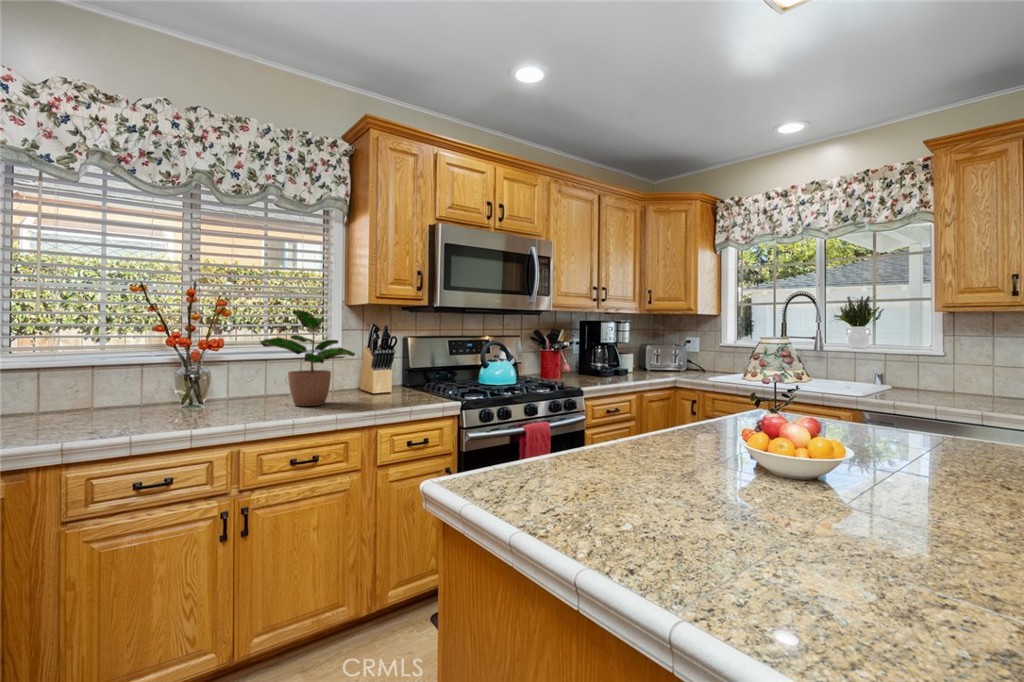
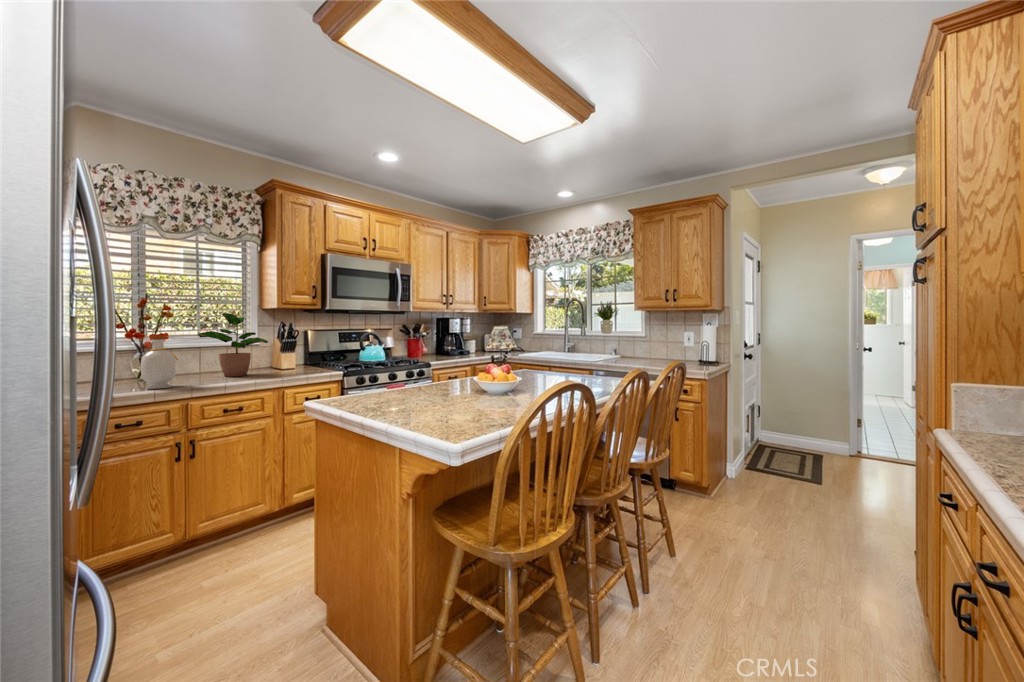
bottle: none [177,343,229,425] -> present [140,336,178,389]

